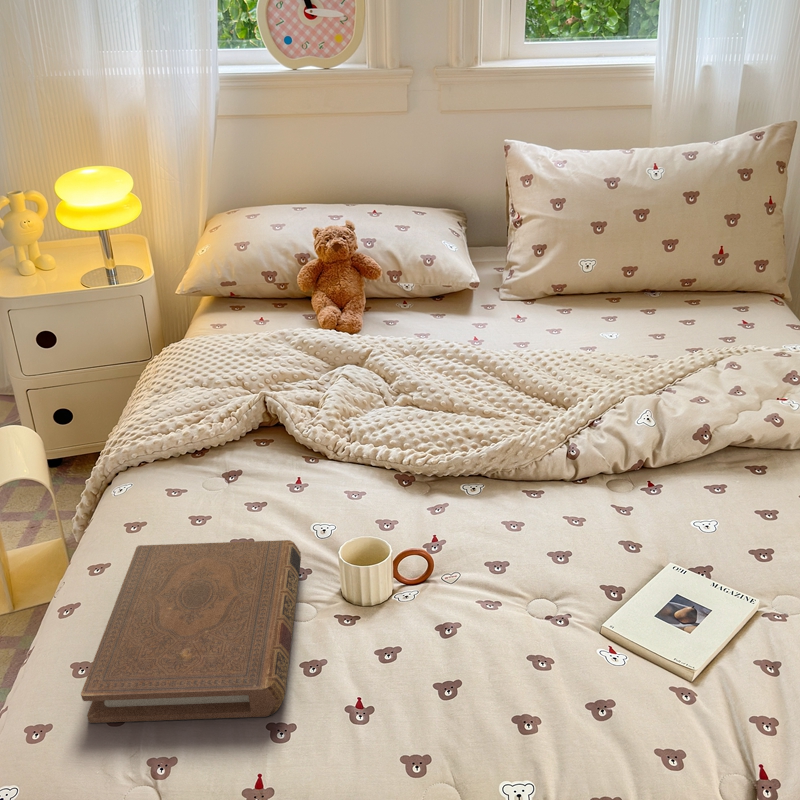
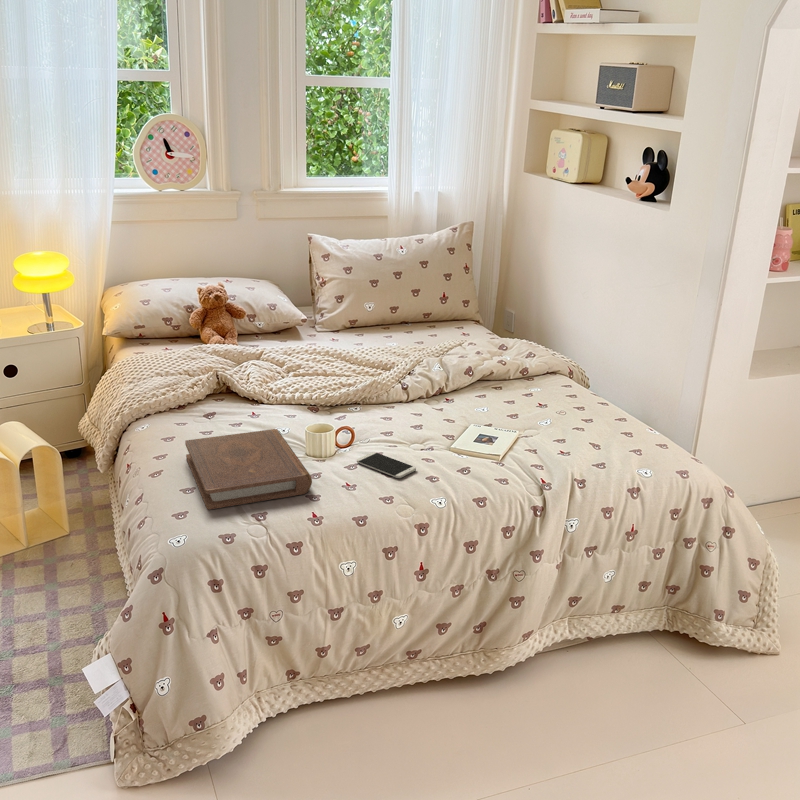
smartphone: none [405,618,505,708] -> present [357,452,416,478]

